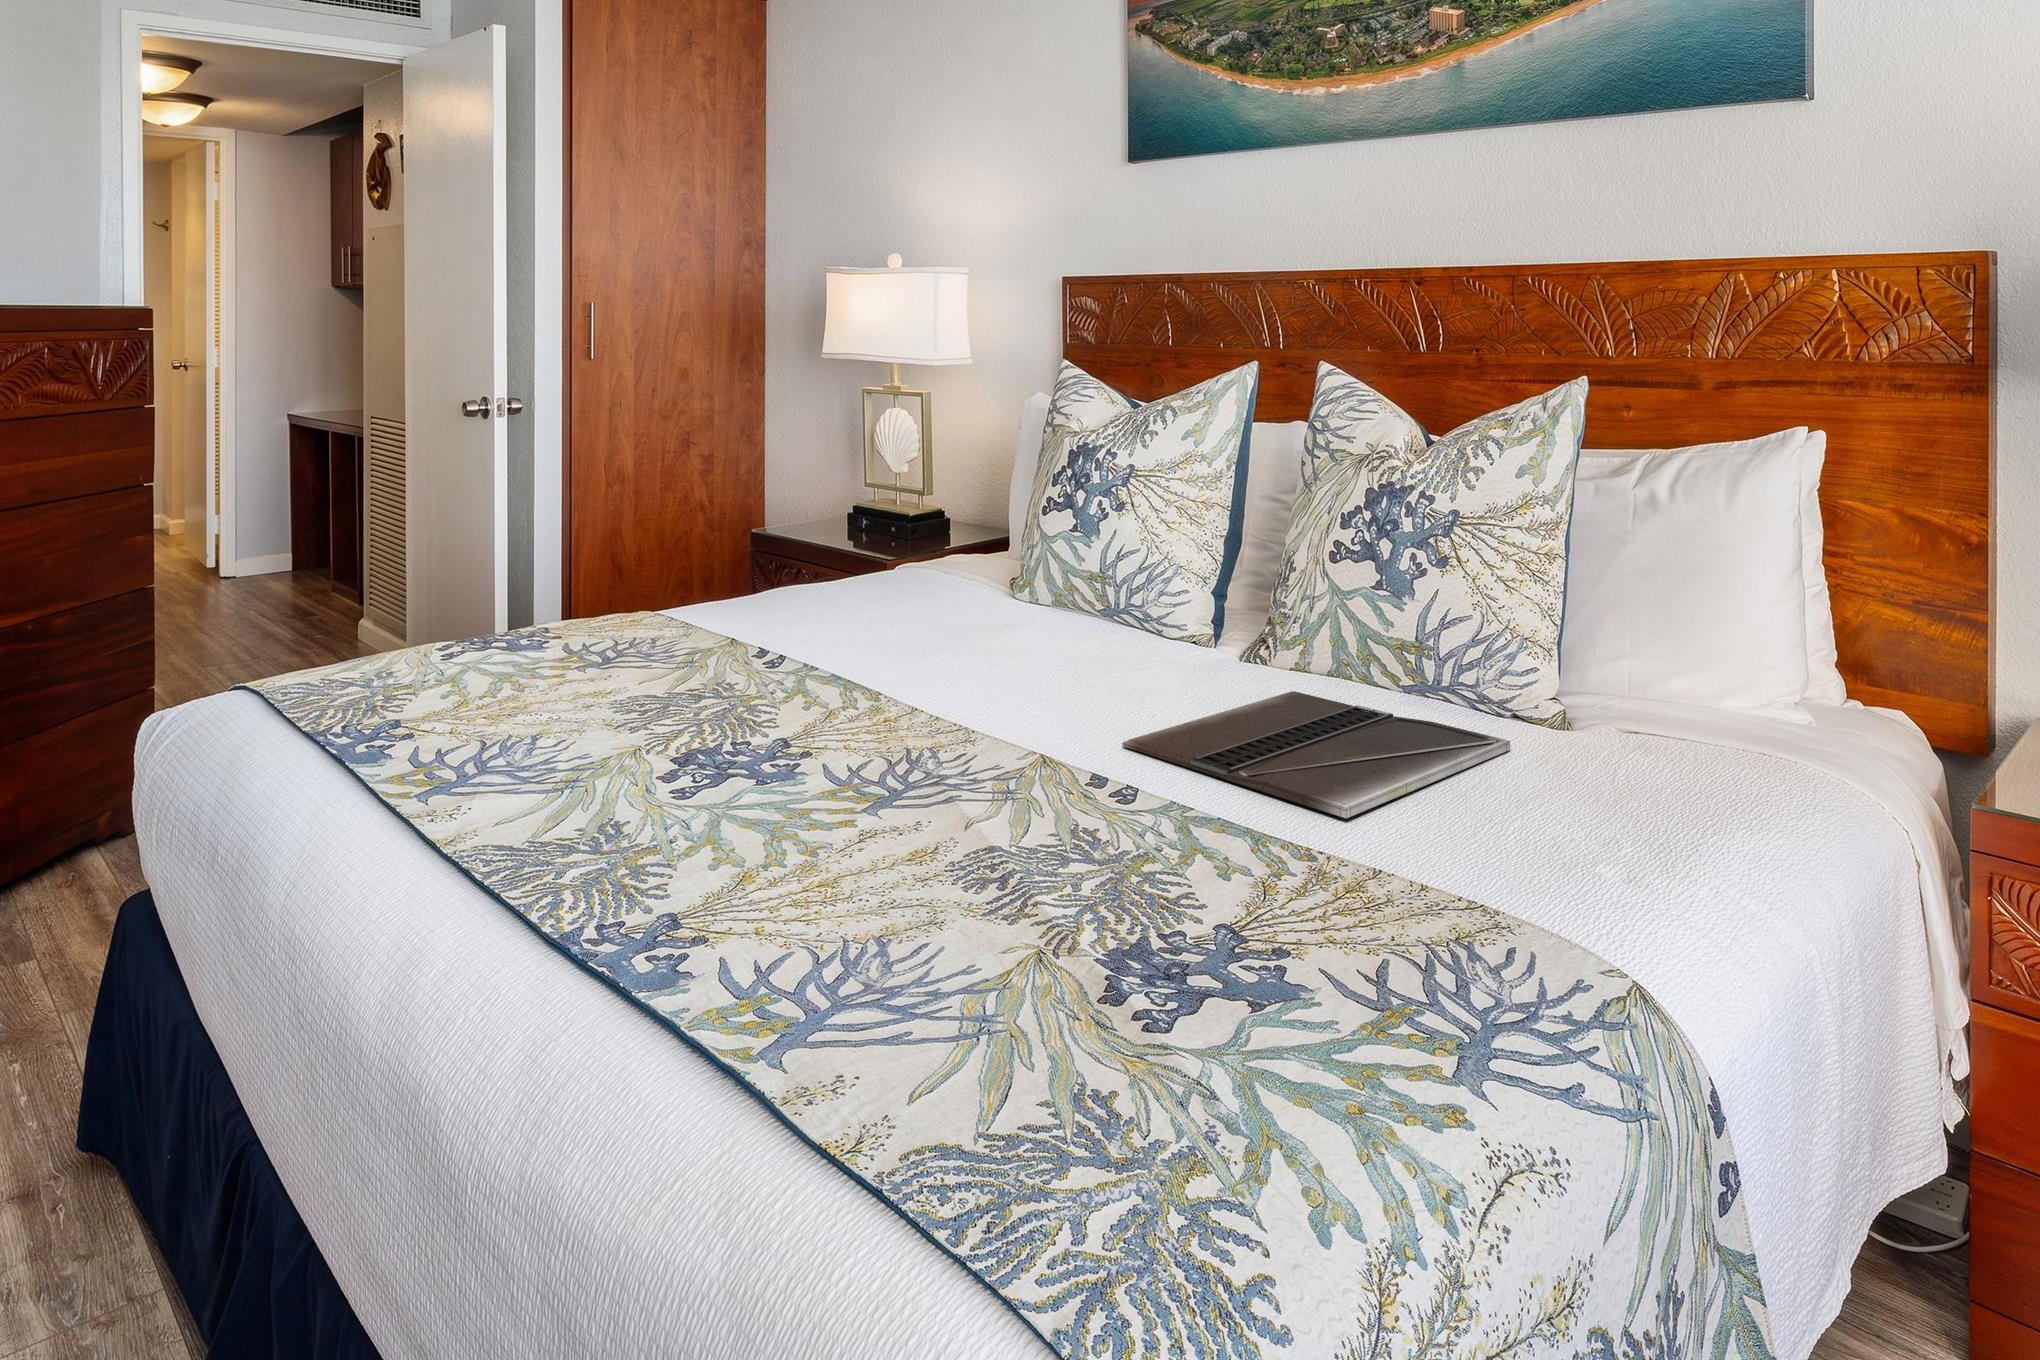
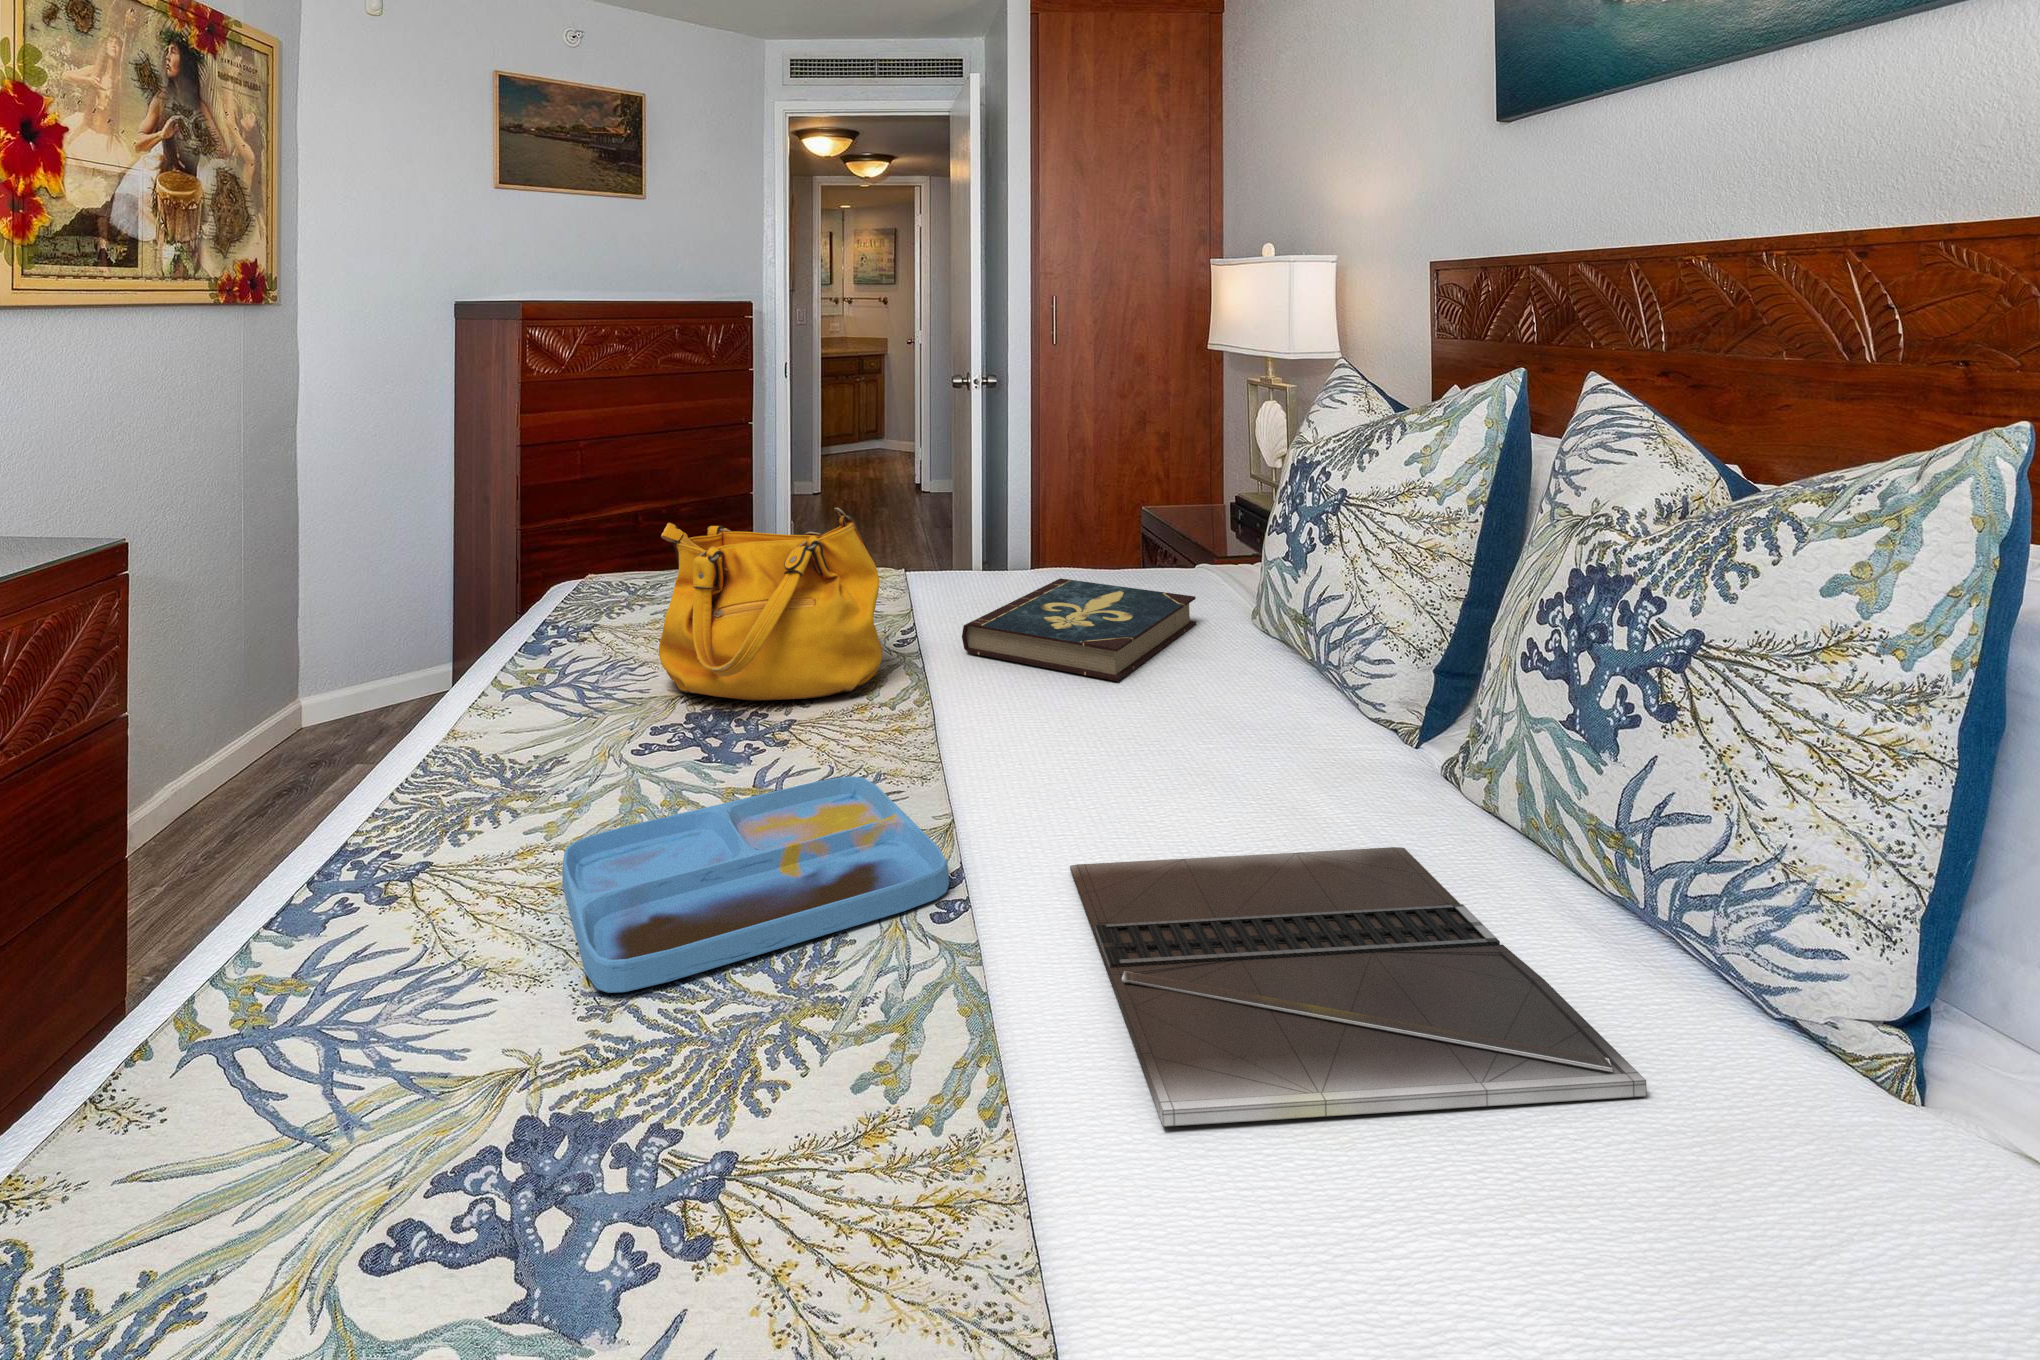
handbag: none [511,503,766,724] -> present [659,507,883,701]
book: none [801,580,975,651] -> present [962,578,1196,681]
tray: none [723,728,1063,880] -> present [562,776,949,993]

